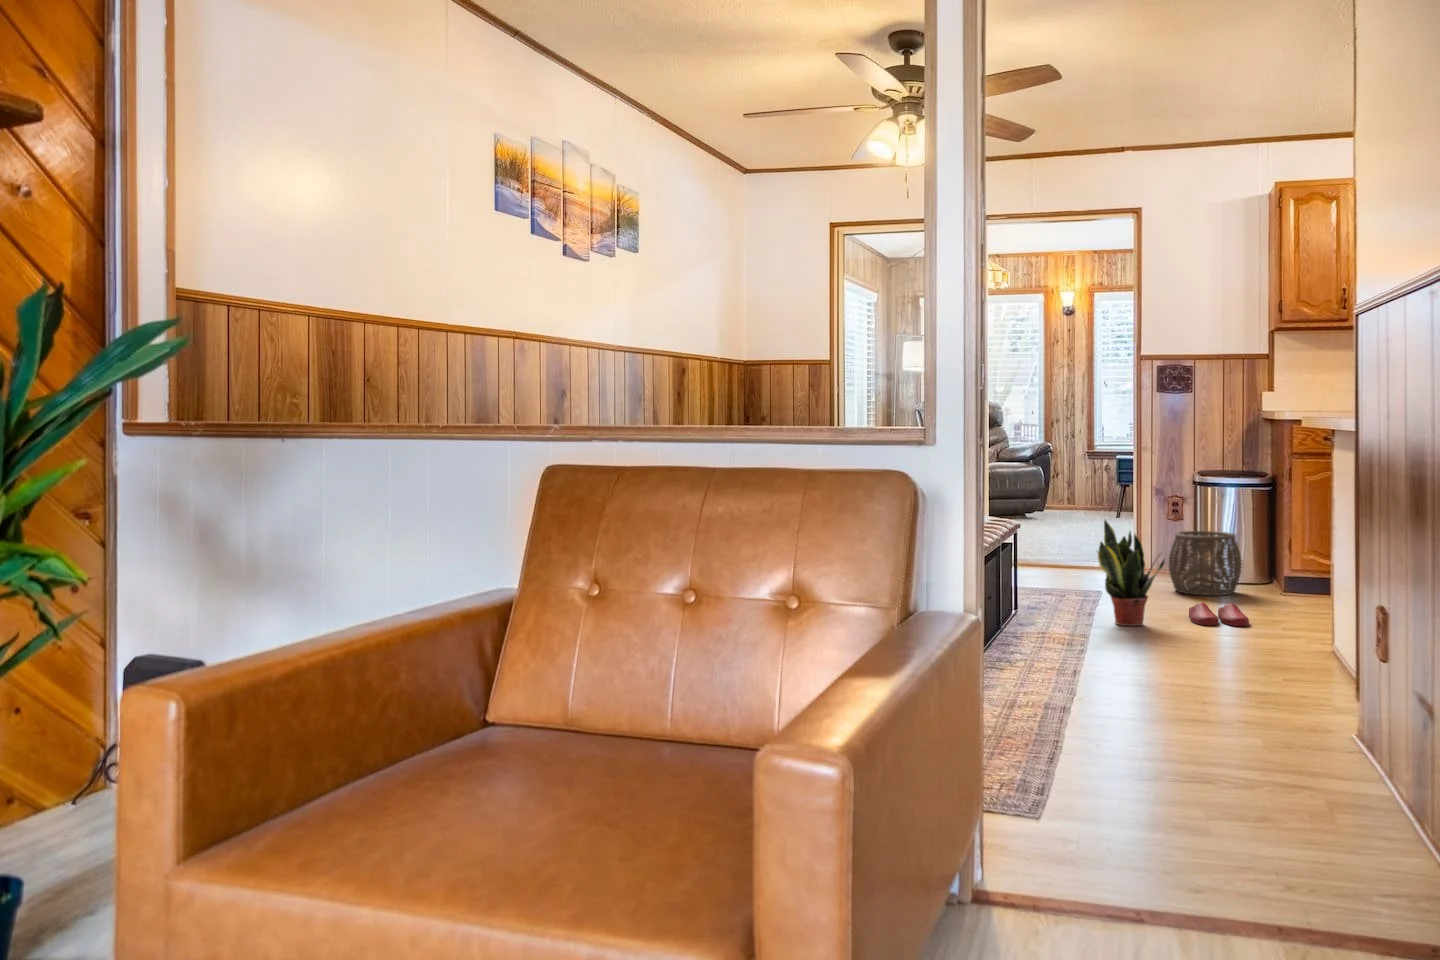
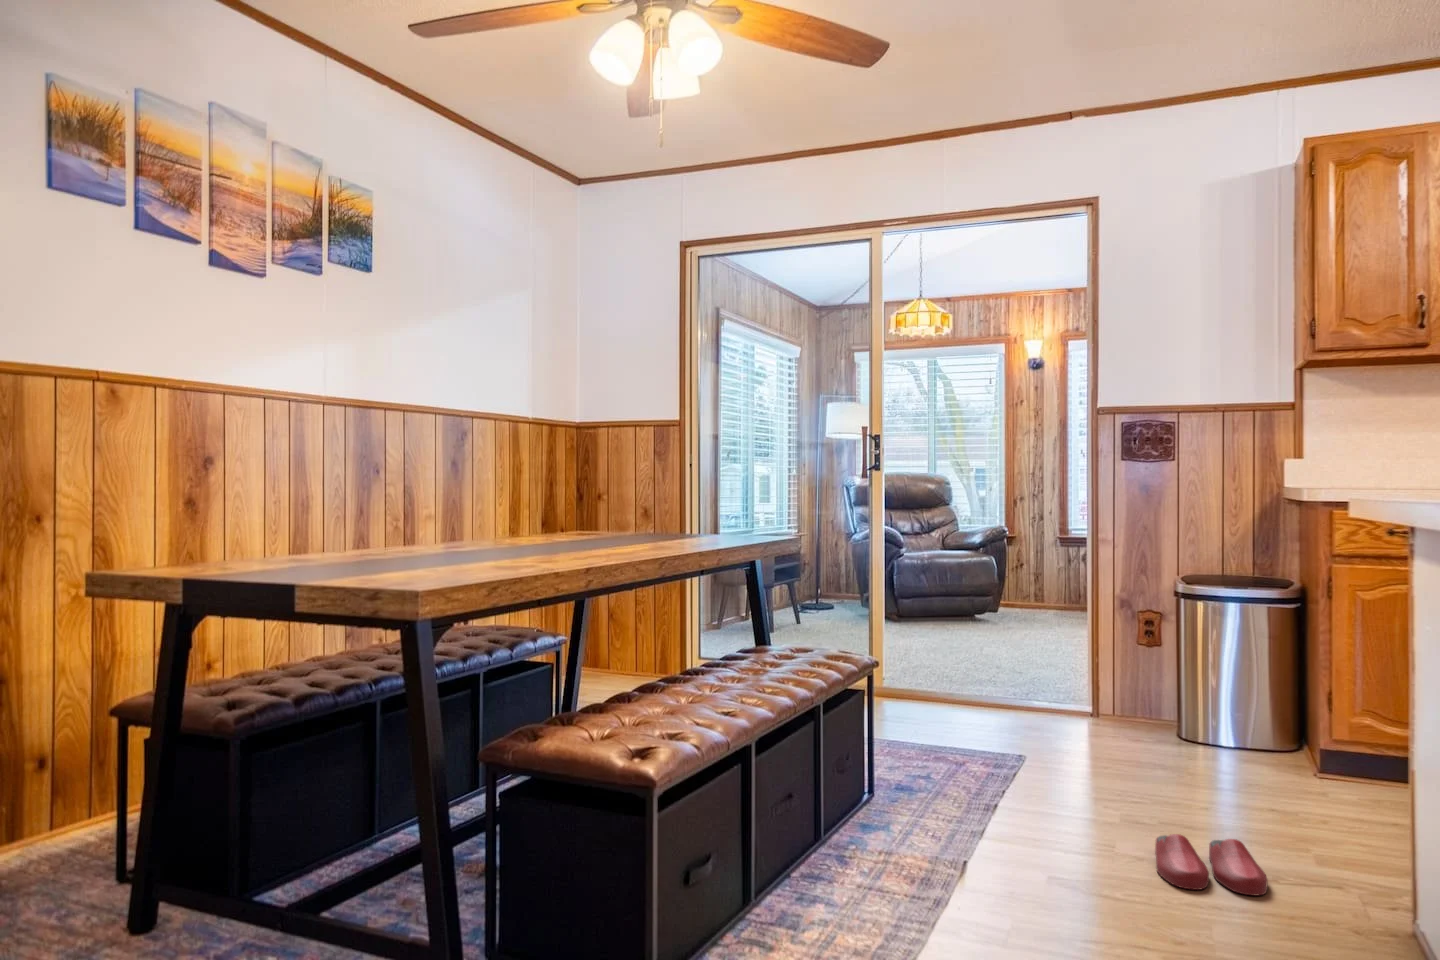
potted plant: present [1098,520,1165,626] -> none [976,673,1112,886]
woven basket: present [1168,531,1242,596] -> none [1129,677,1254,795]

